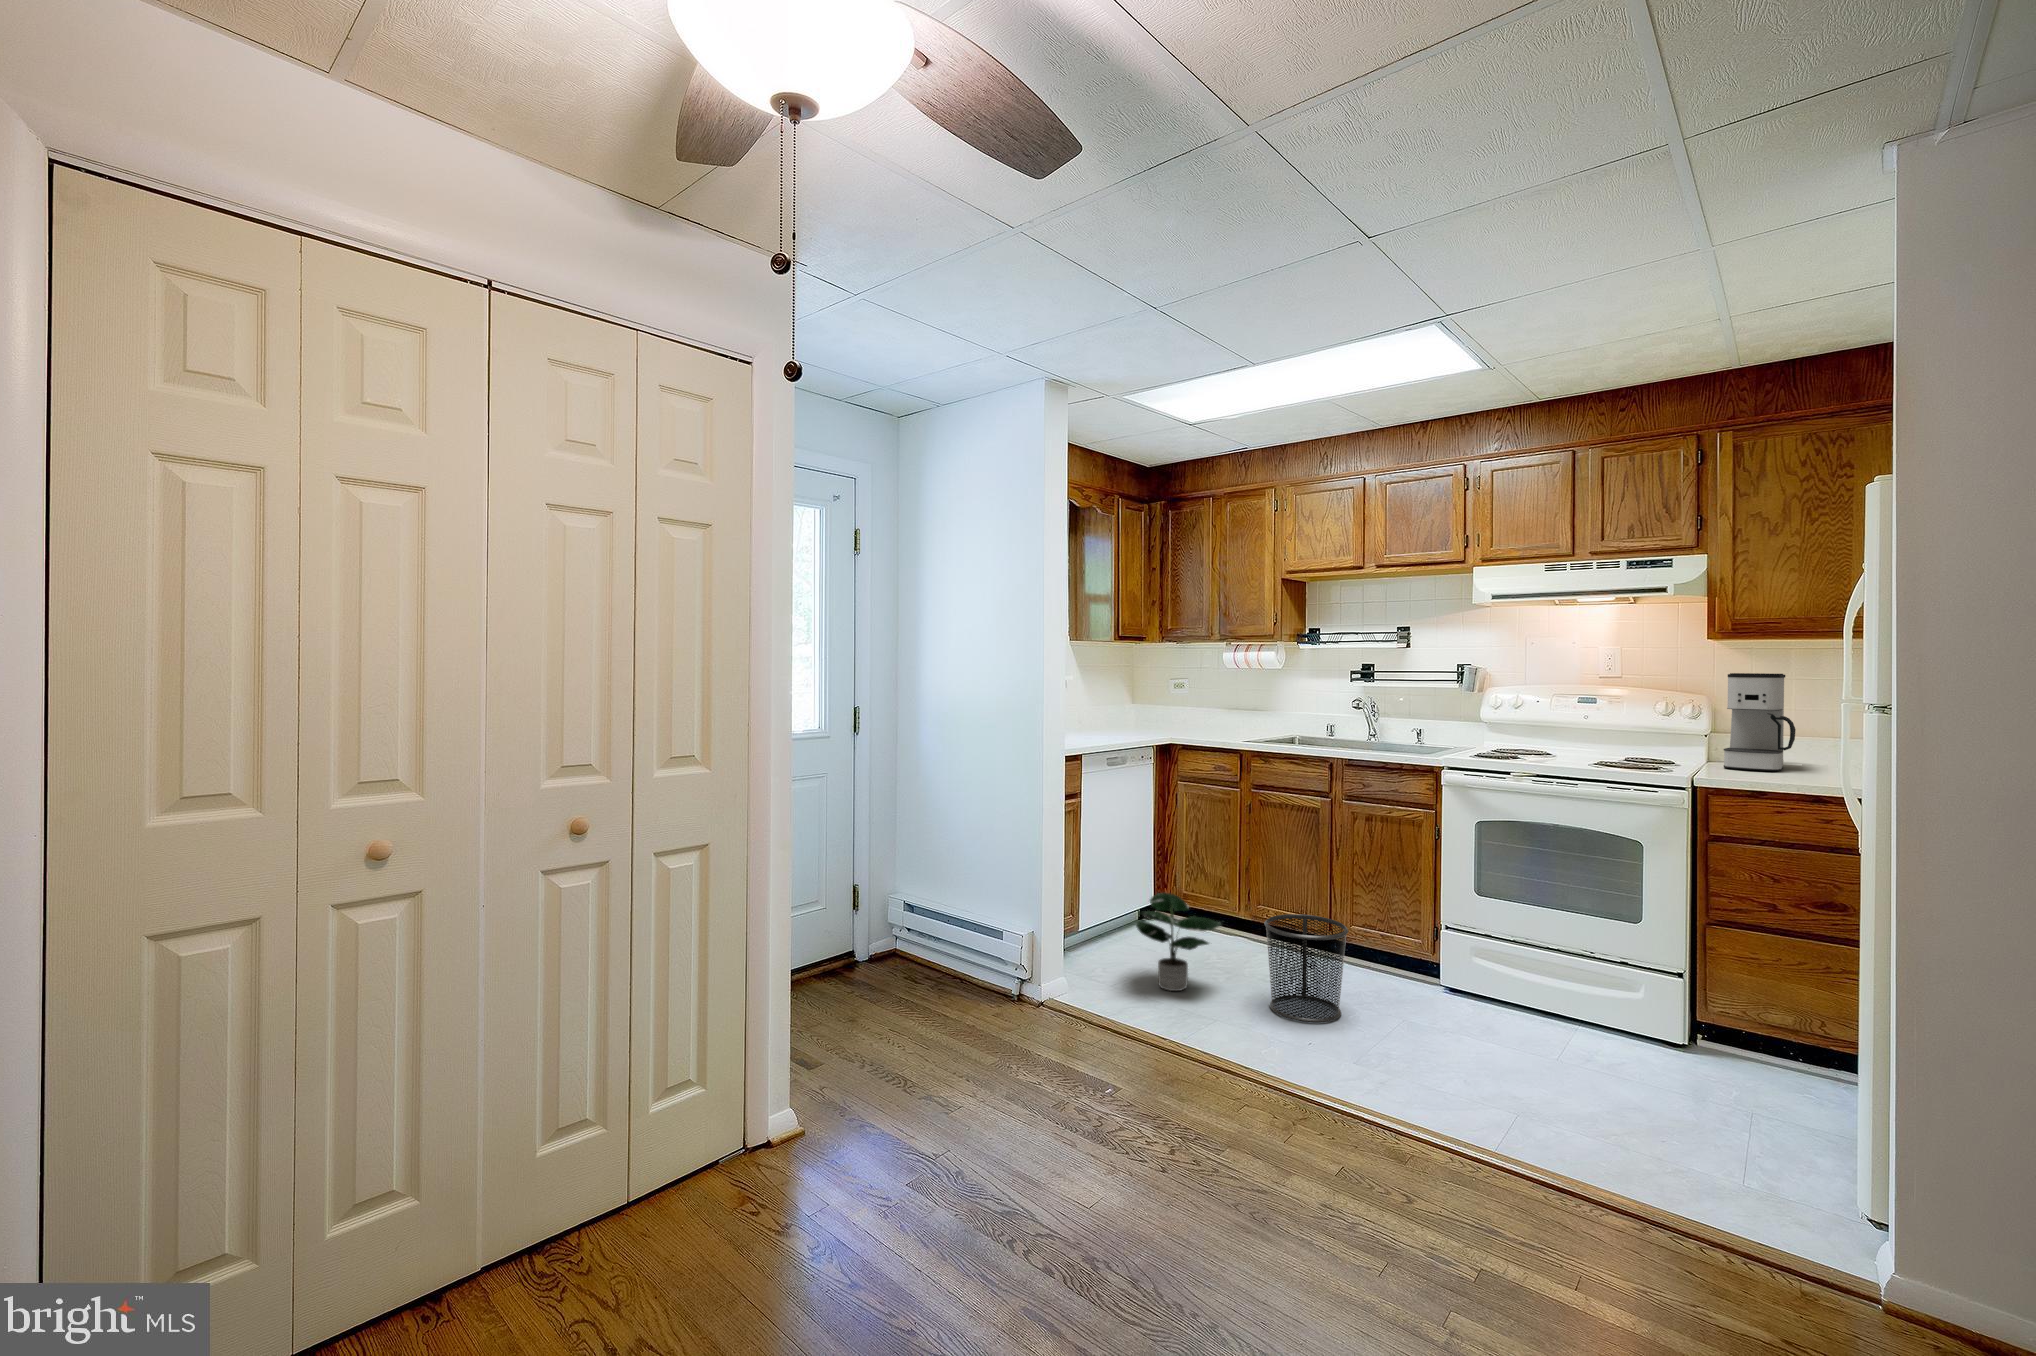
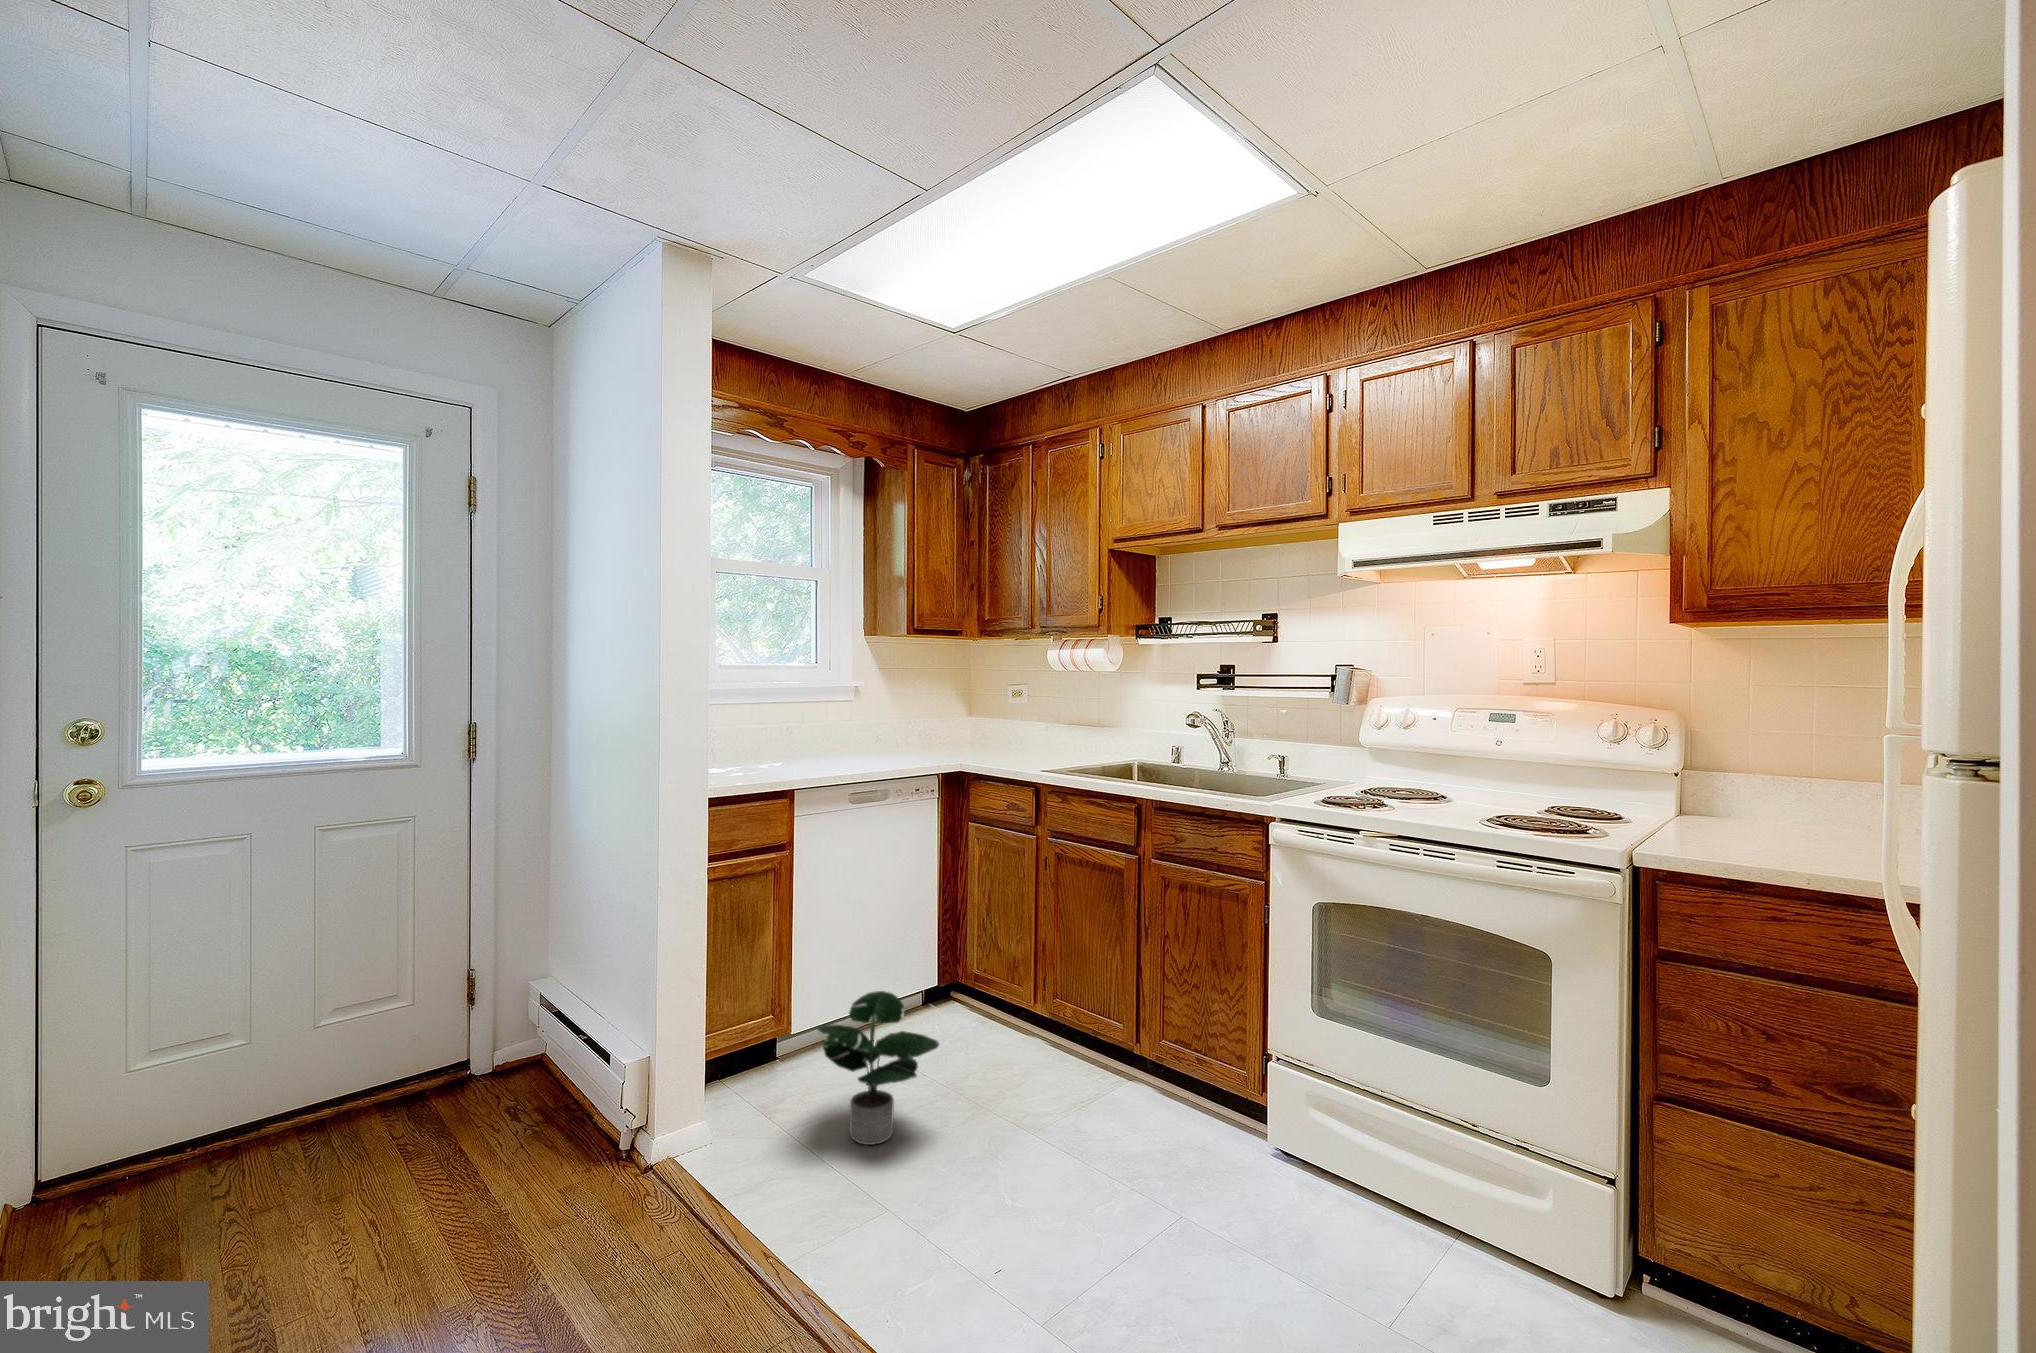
coffee maker: present [1724,673,1796,771] -> none [1698,678,1813,836]
waste bin: present [1264,914,1348,1023] -> none [978,1036,1101,1220]

